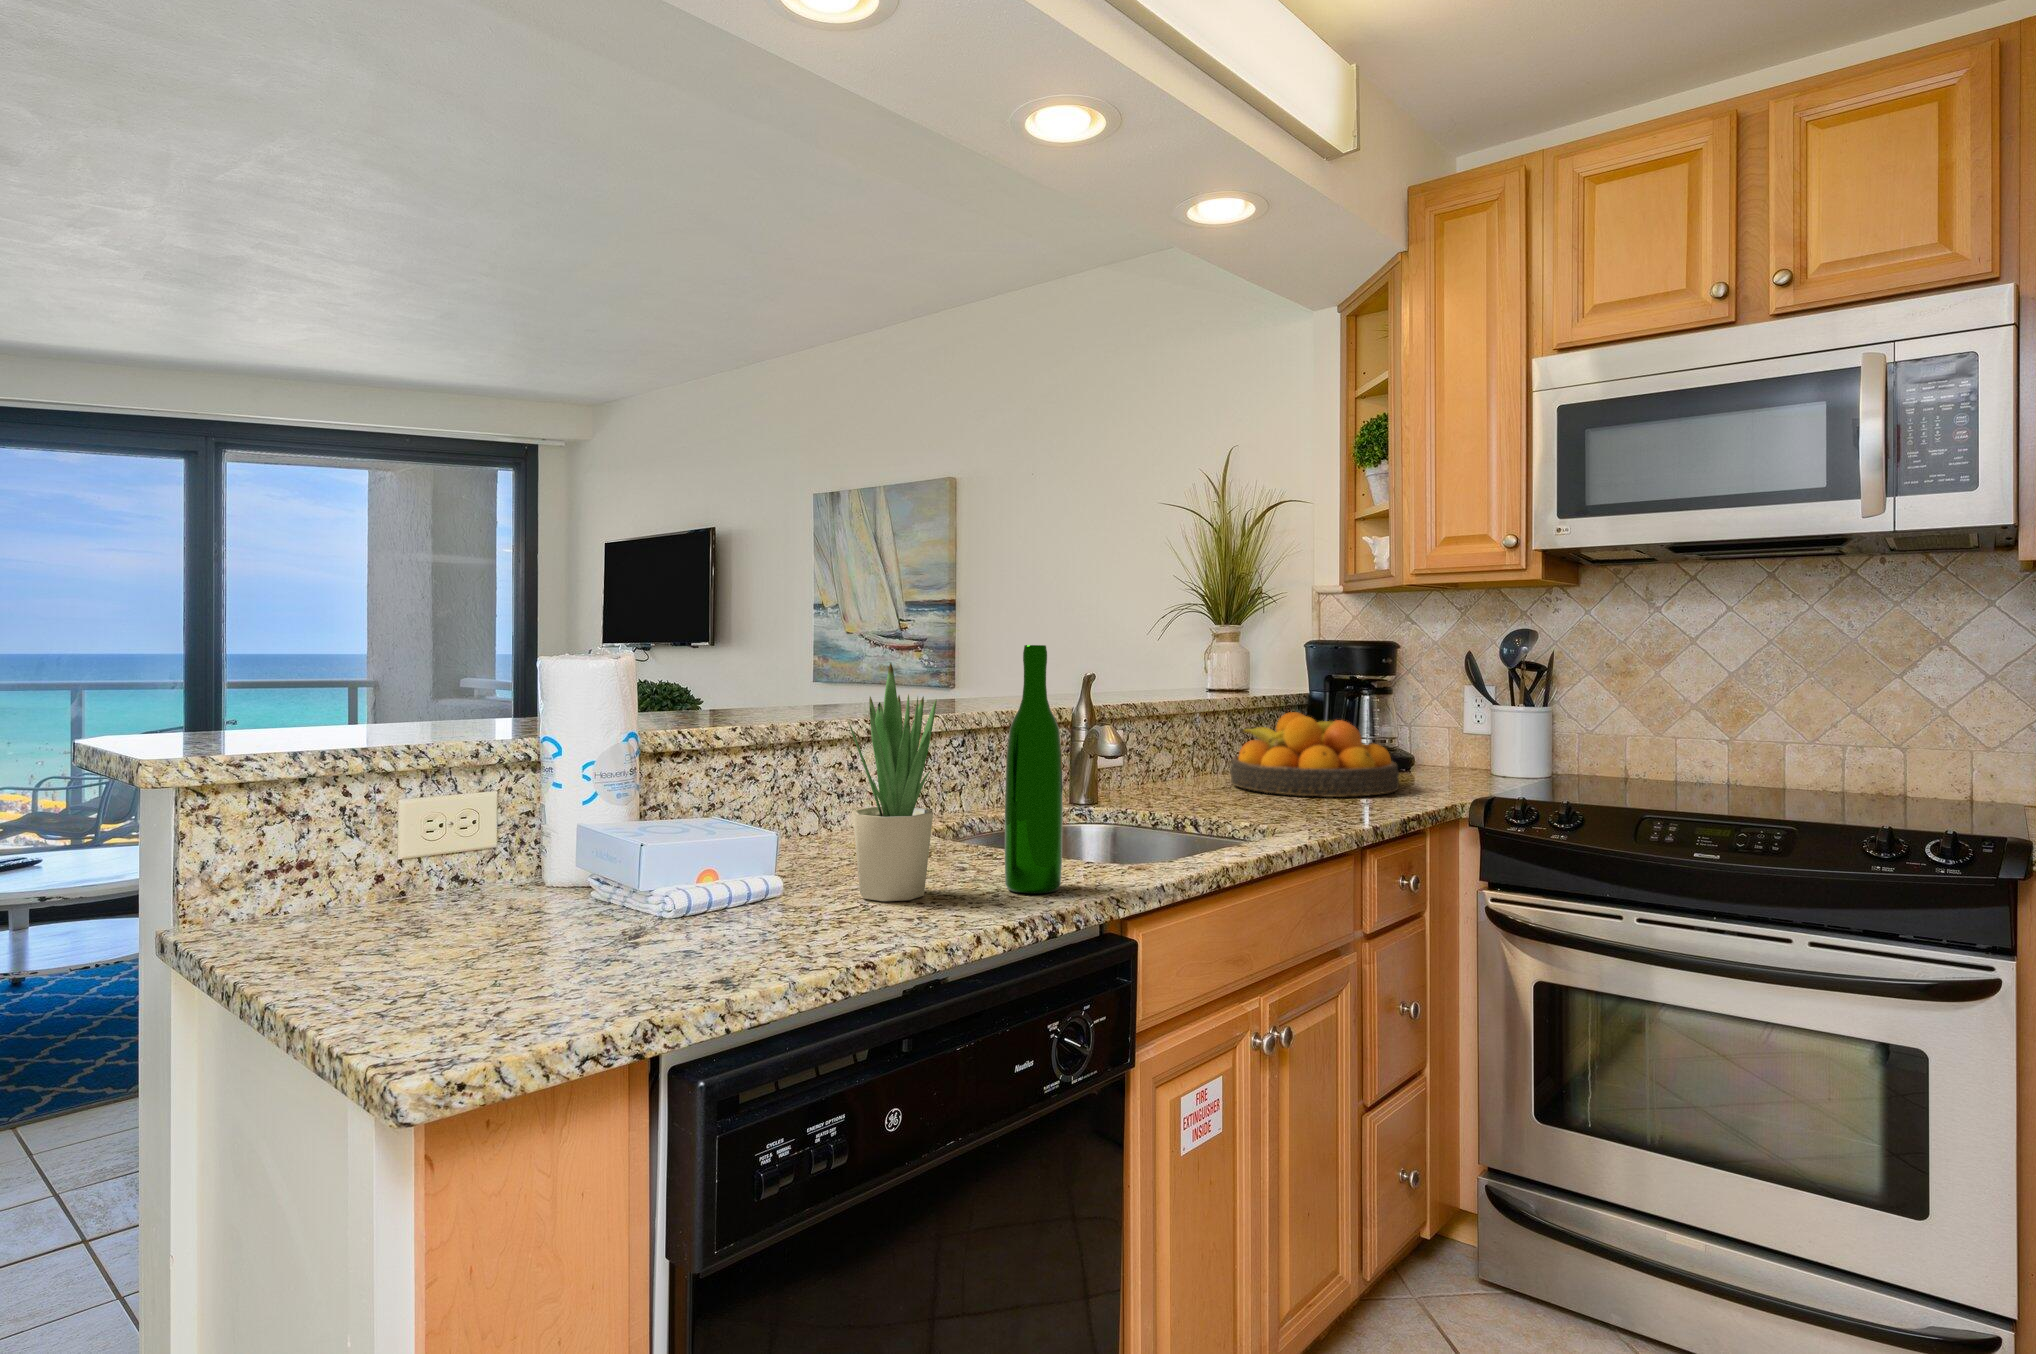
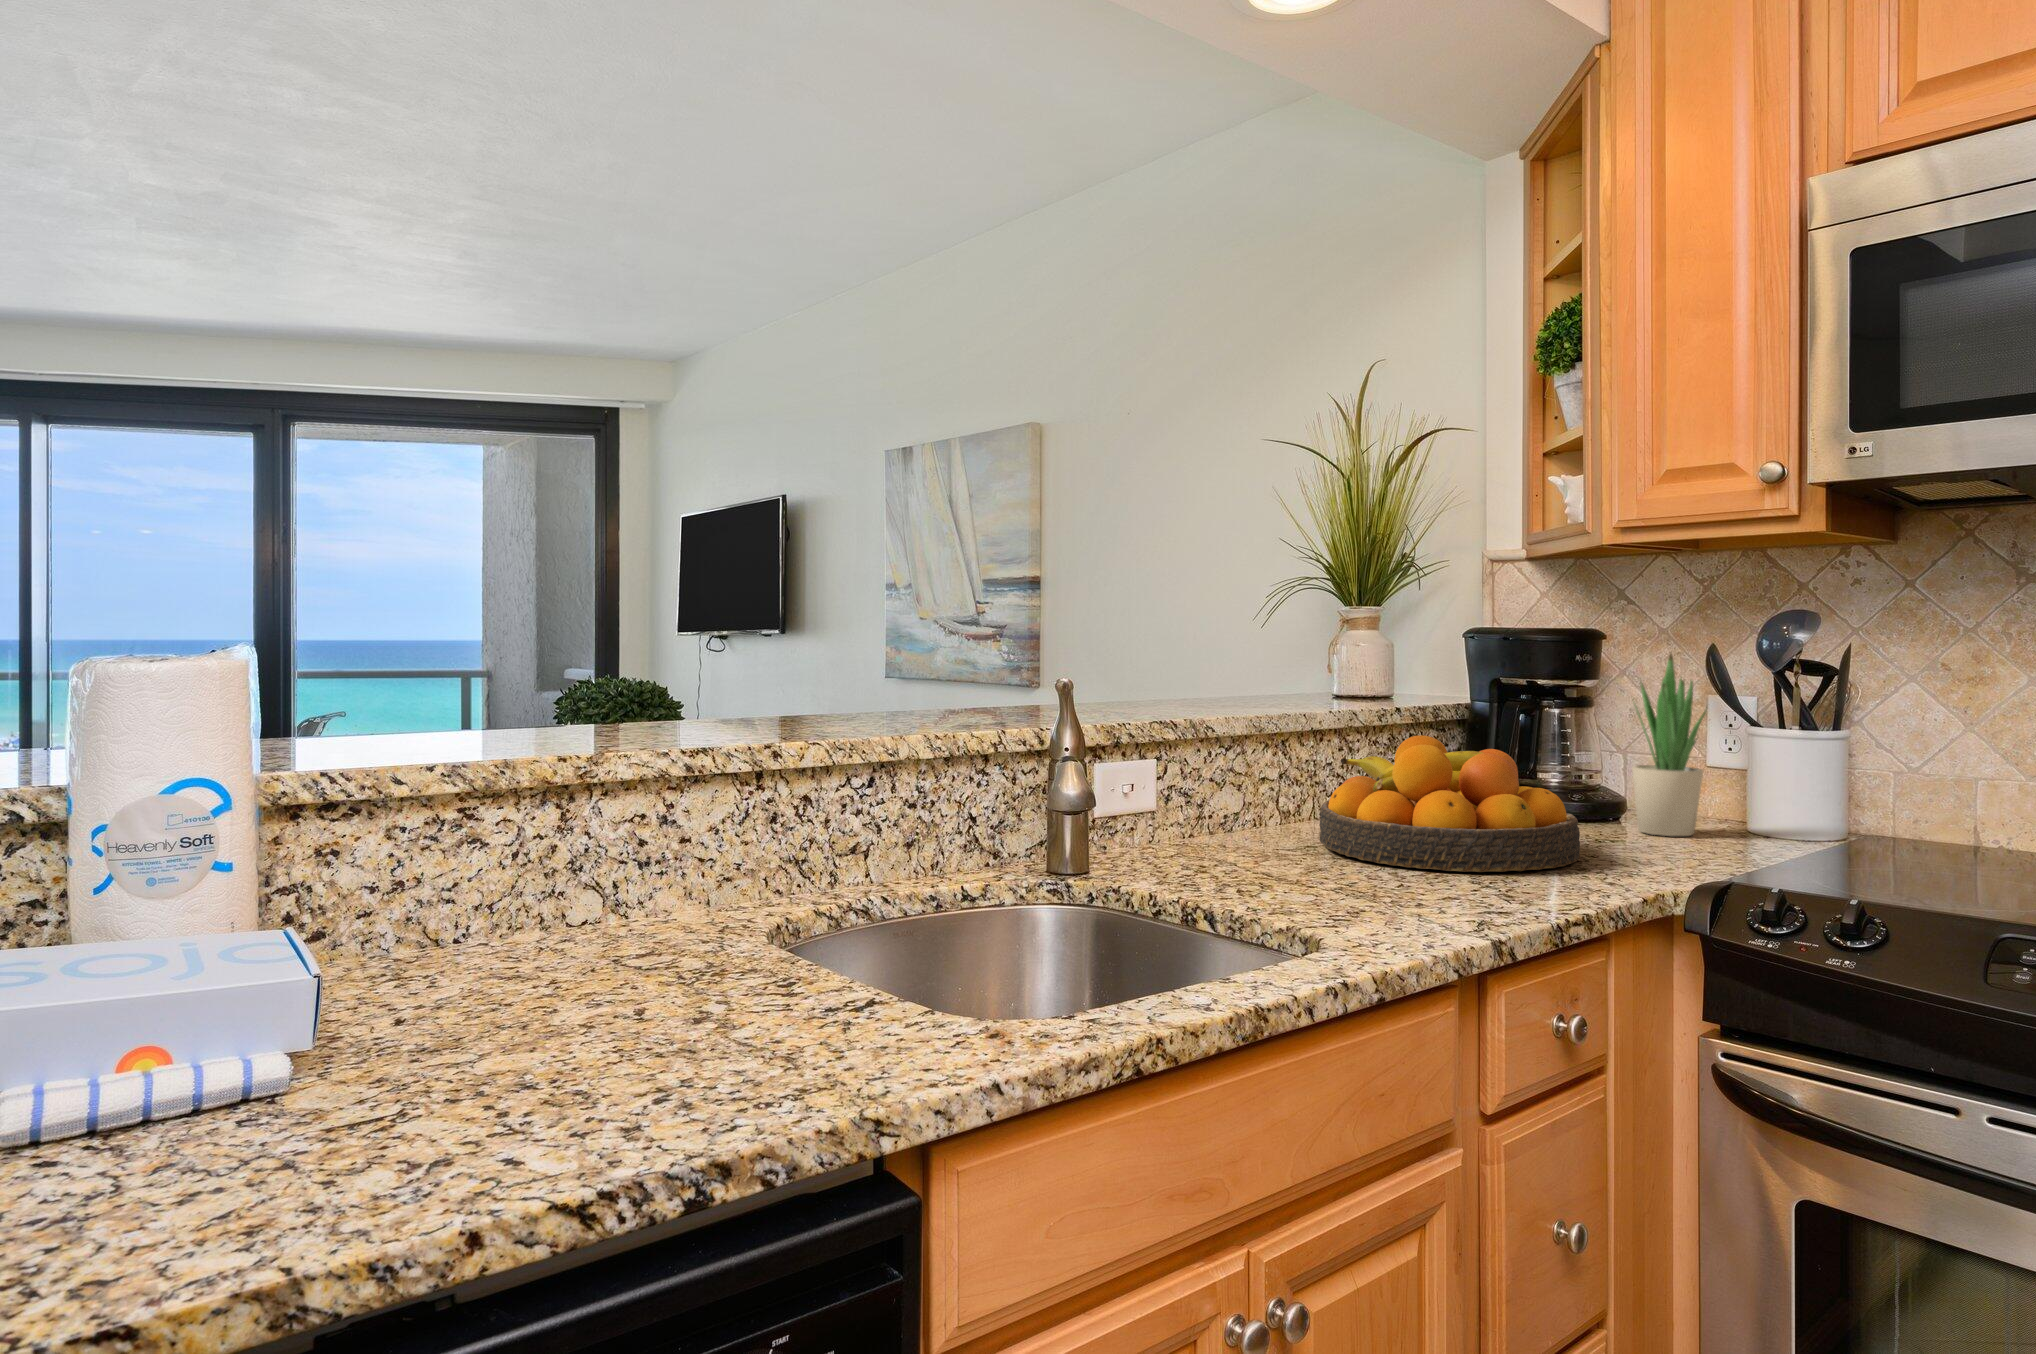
wine bottle: present [1005,645,1063,893] -> none [709,643,812,1090]
potted plant: present [848,663,937,901] -> present [1632,654,1706,836]

